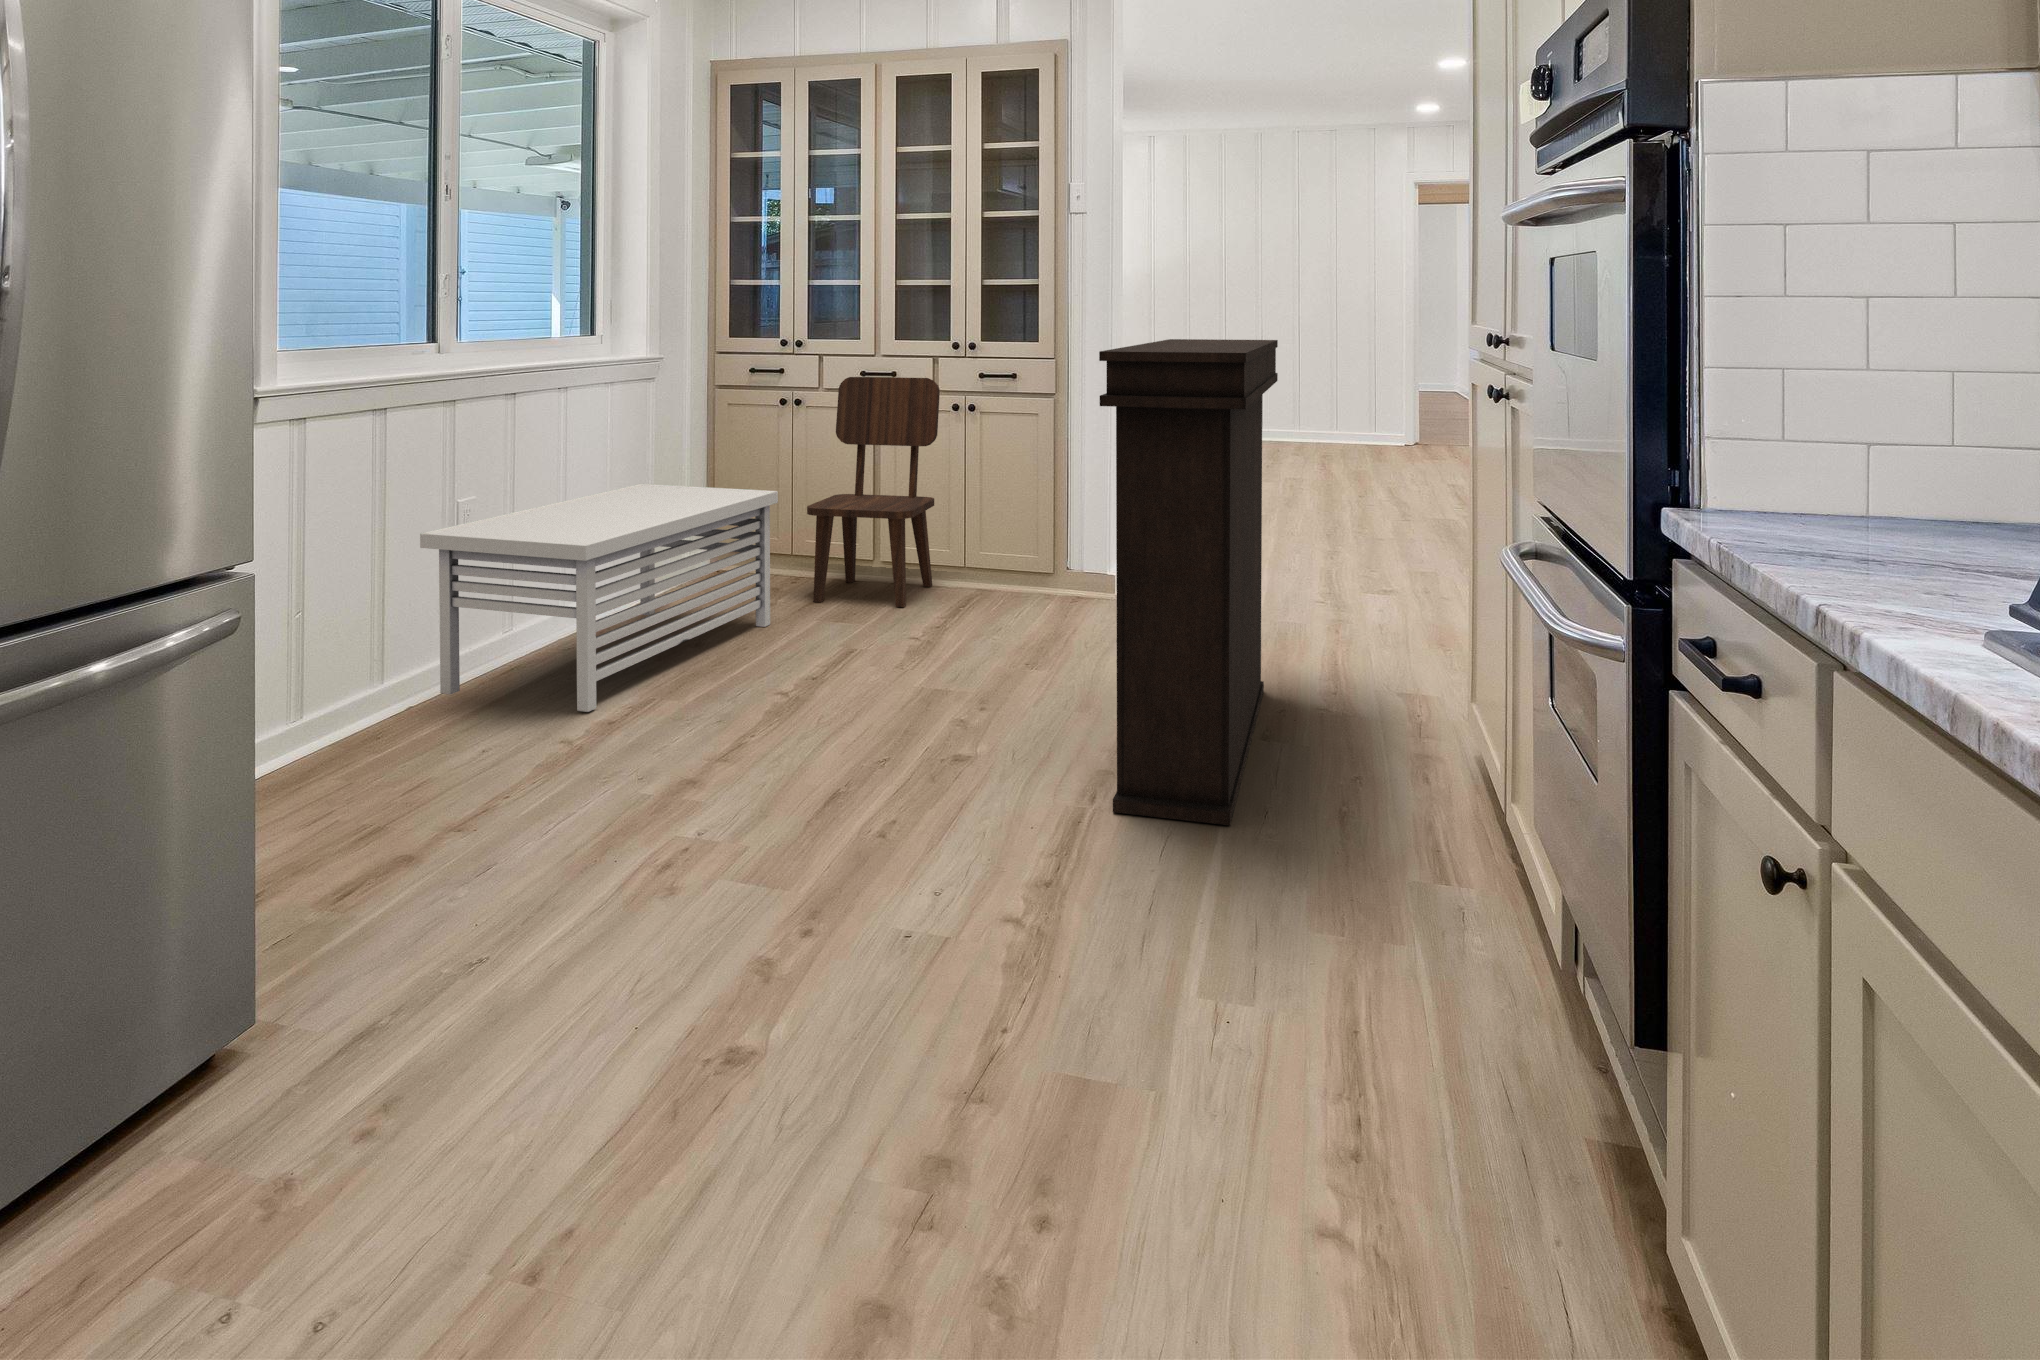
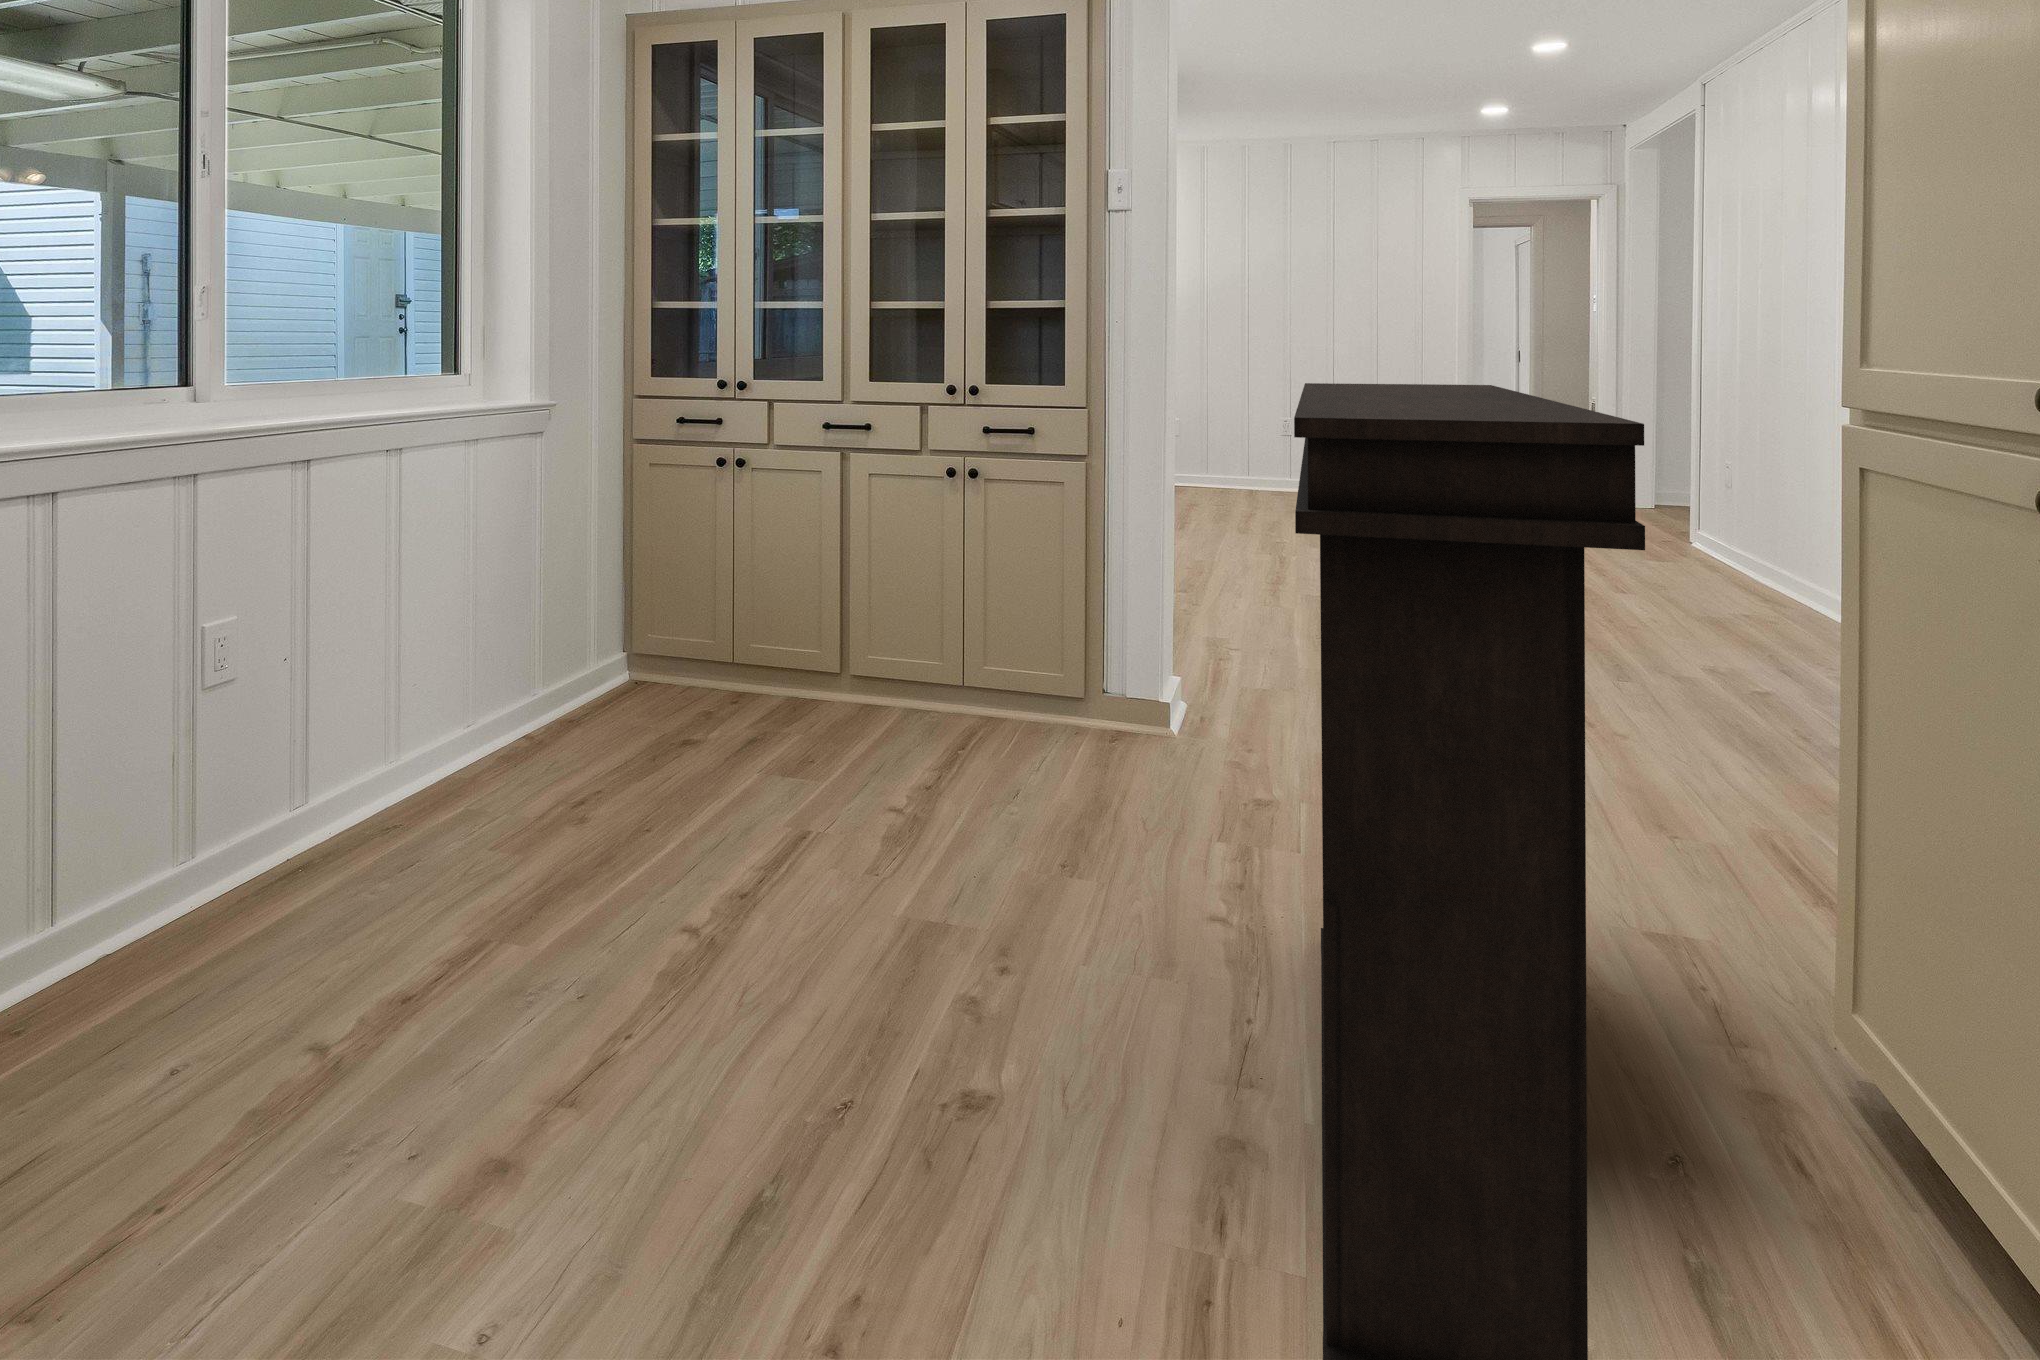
dining chair: present [807,377,940,607] -> none [747,430,929,758]
storage bench: present [420,484,778,712] -> none [116,581,701,1002]

